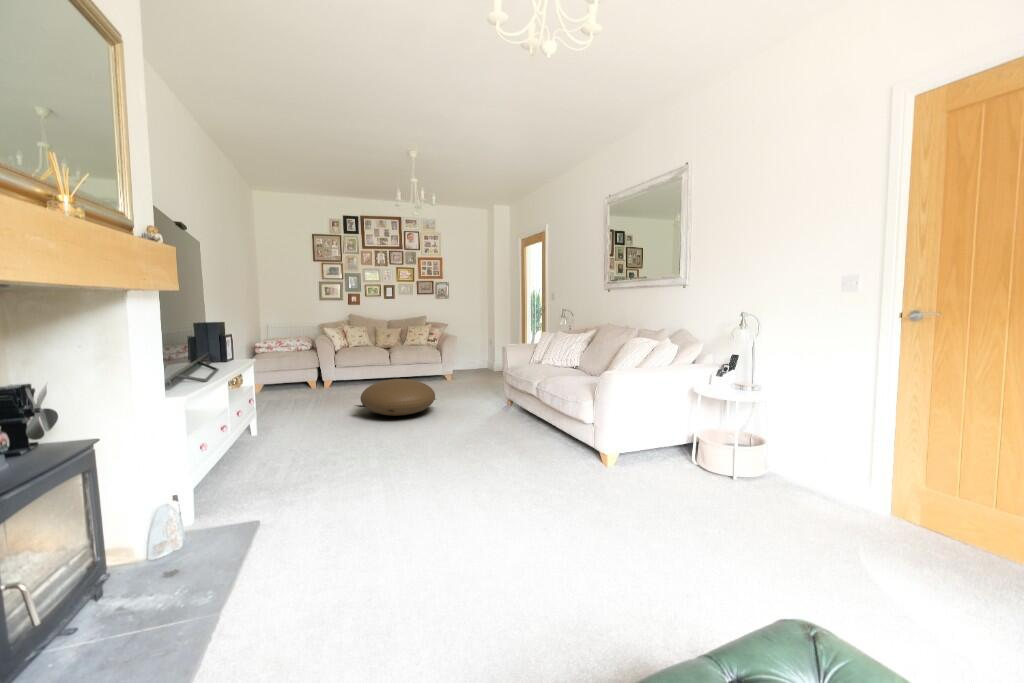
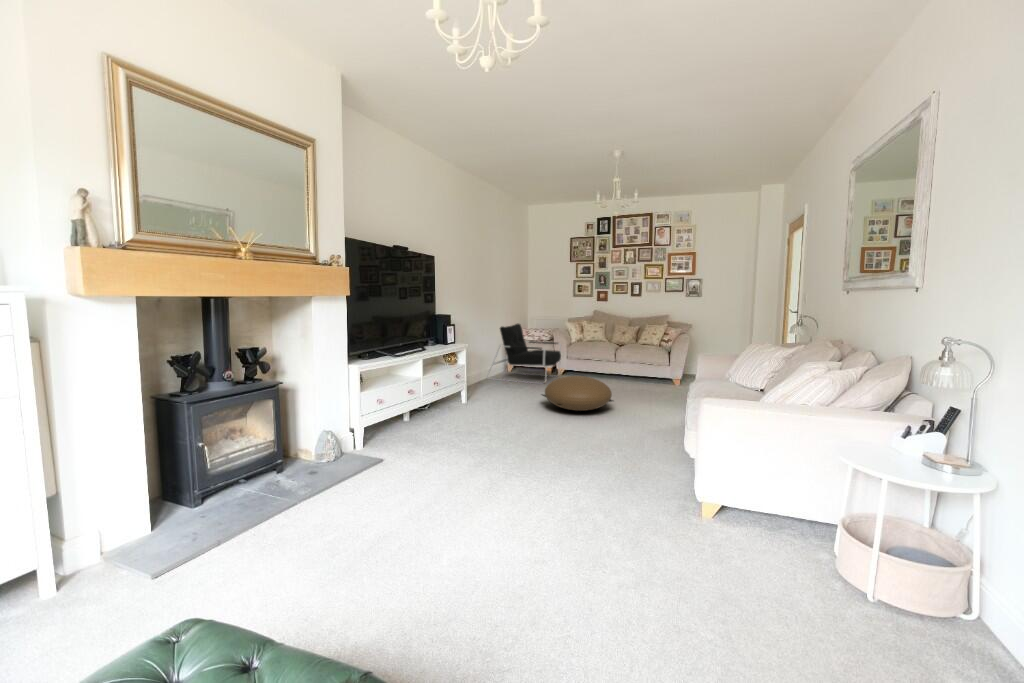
armchair: none [241,332,333,403] -> present [487,324,561,381]

